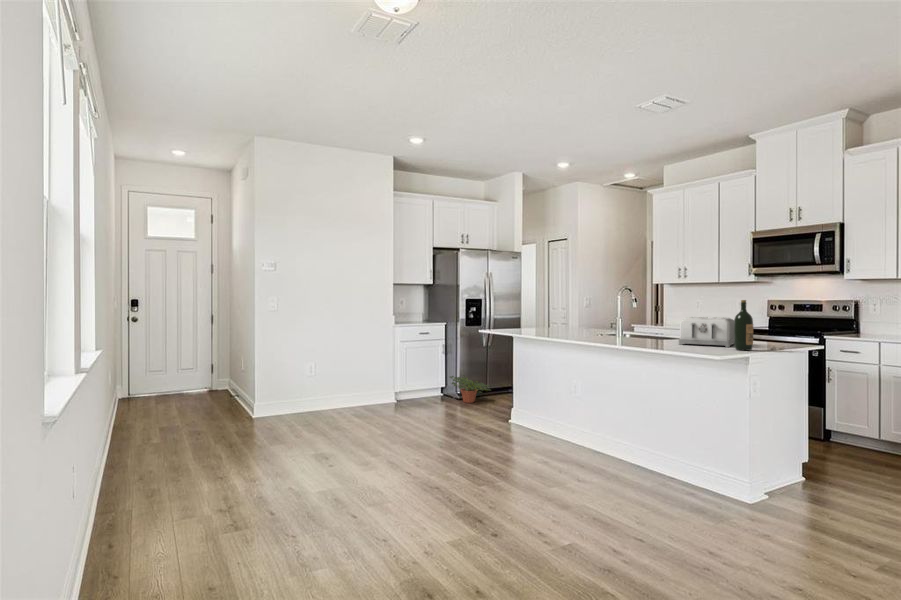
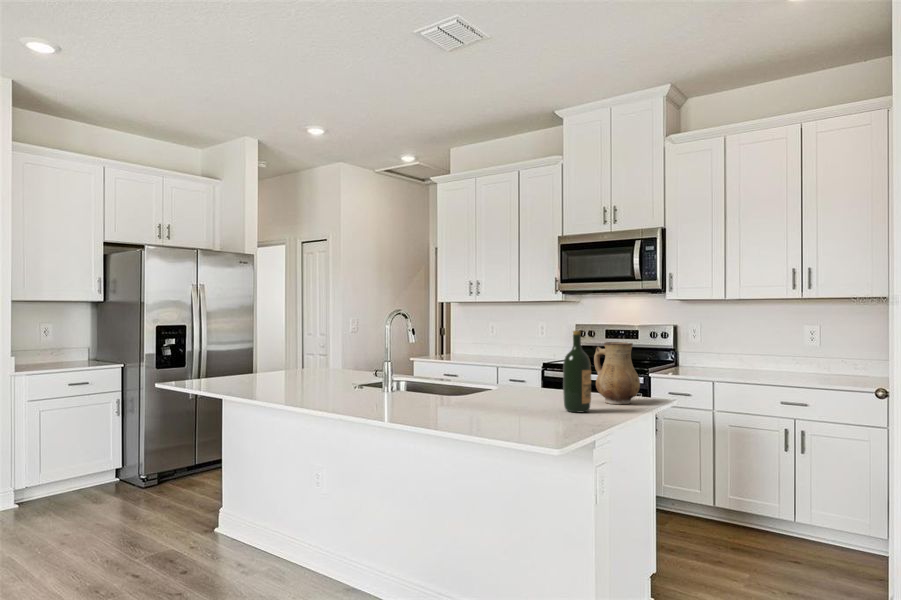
ceramic pitcher: none [762,308,795,349] -> present [594,342,640,404]
toaster: present [679,317,734,347] -> none [478,355,558,404]
potted plant: present [450,376,490,403] -> none [122,447,199,494]

